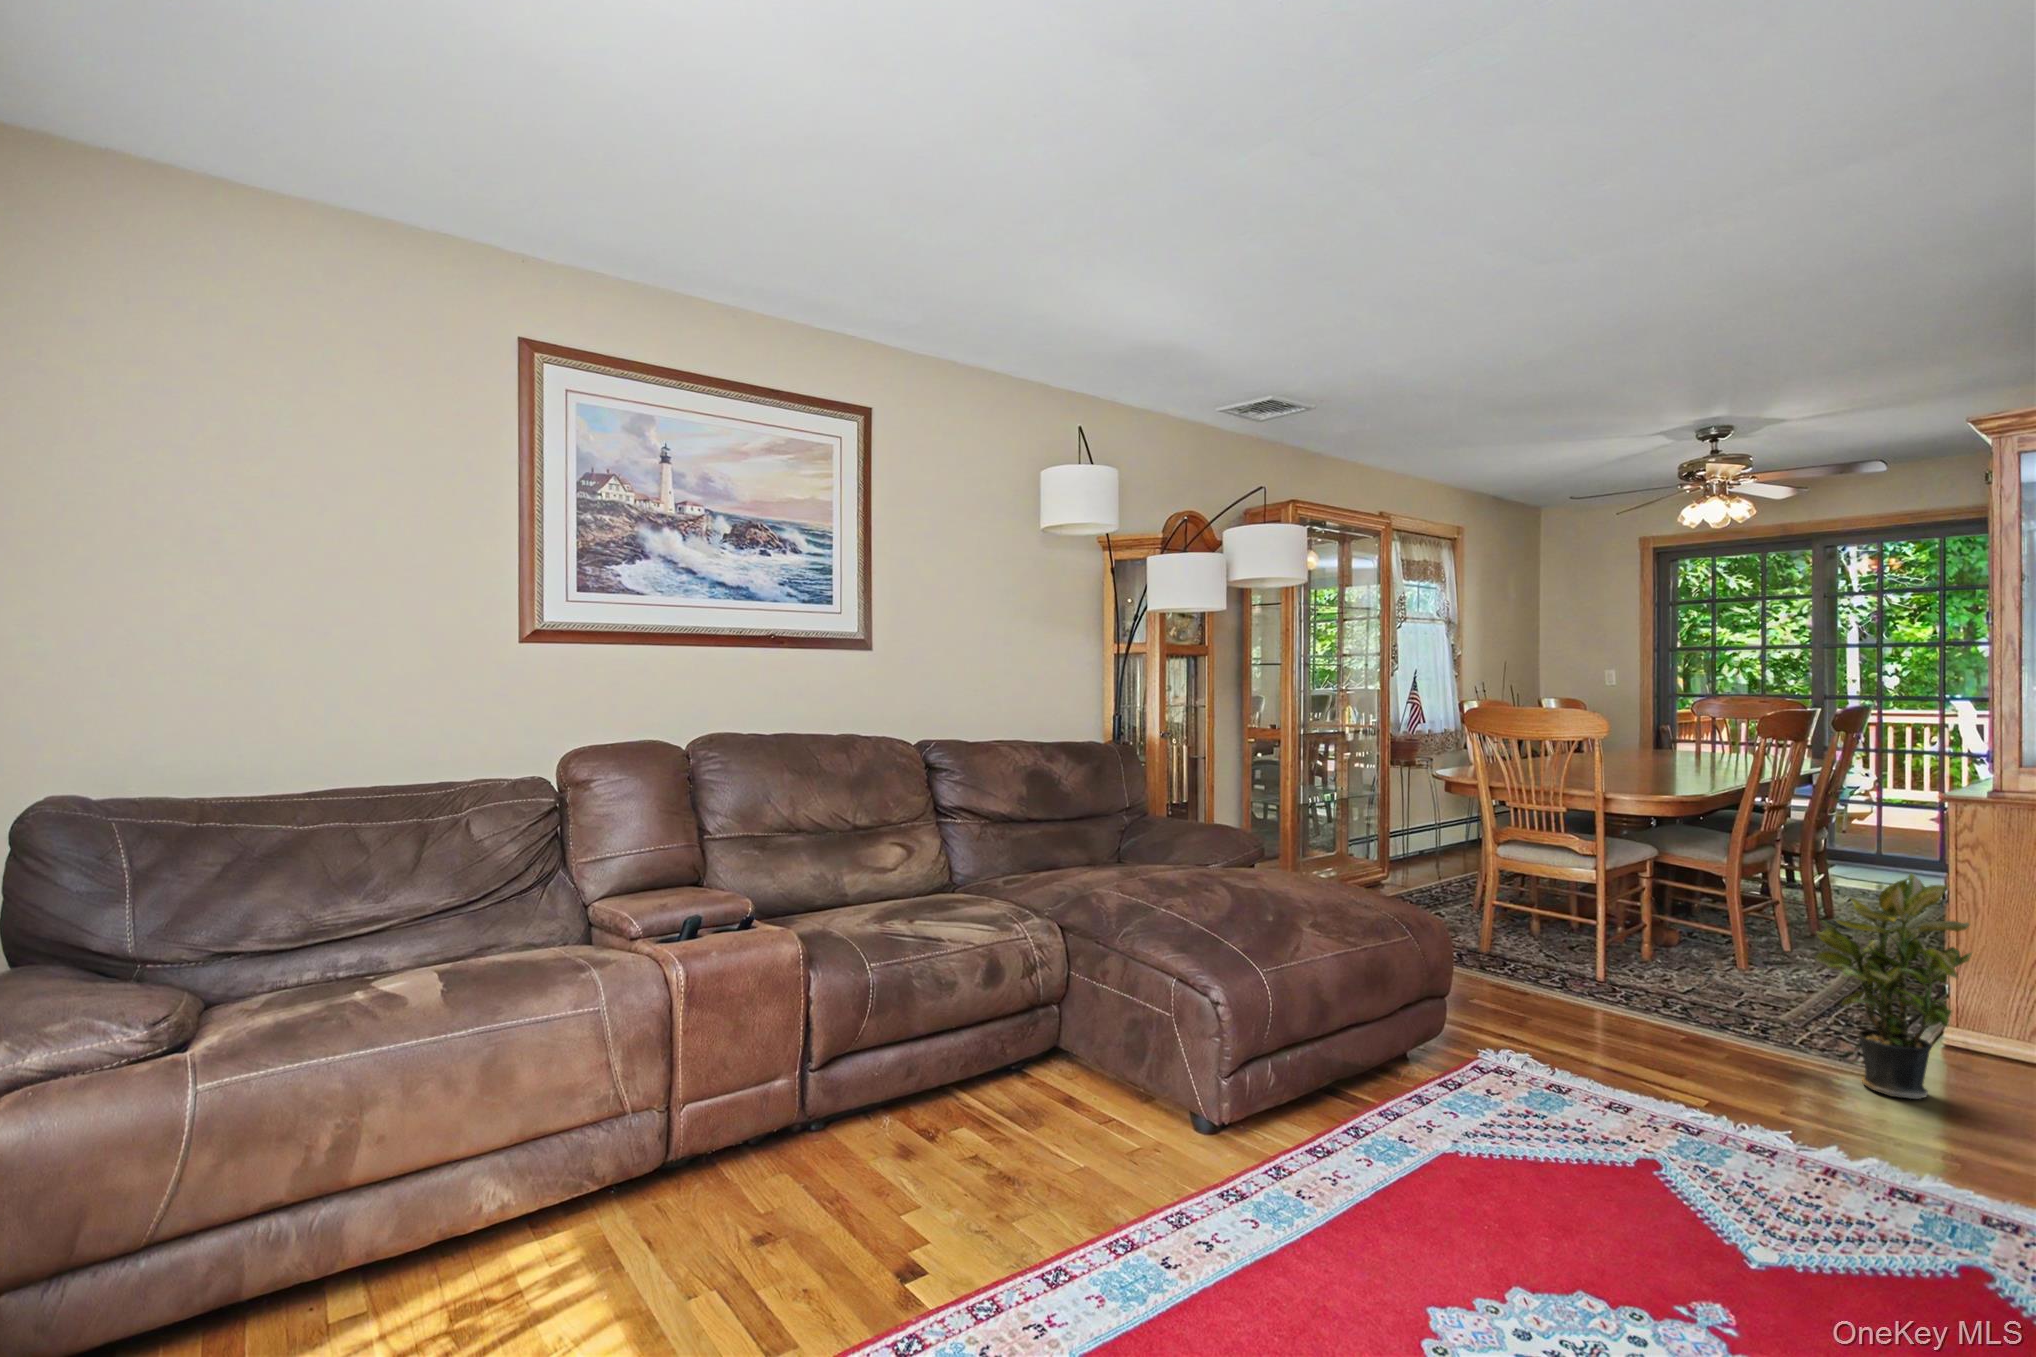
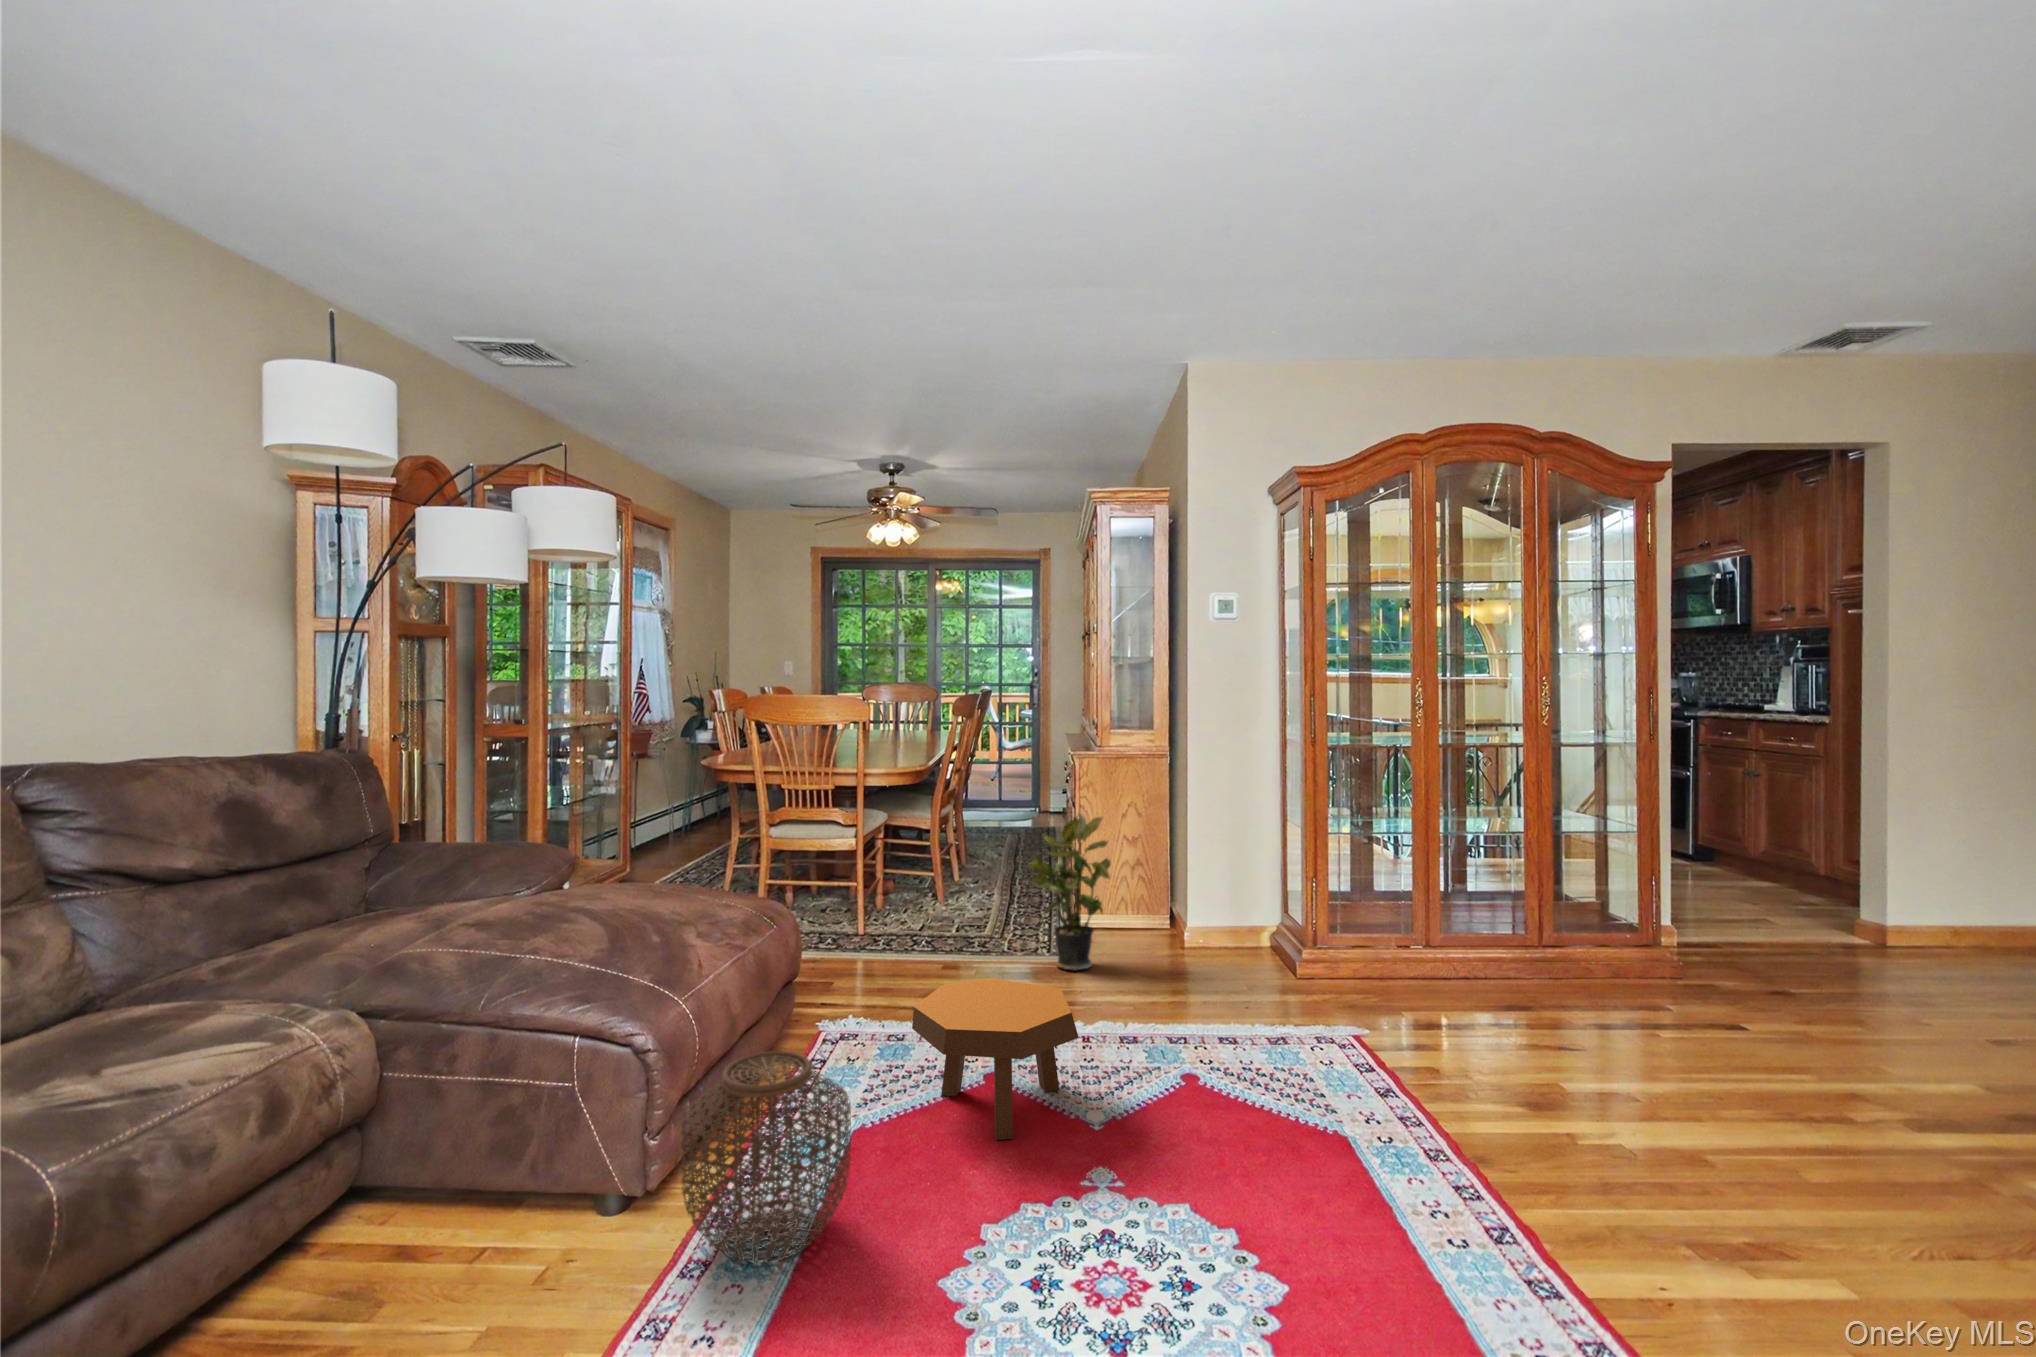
woven basket: none [1228,1030,1387,1224] -> present [681,1051,851,1263]
footstool: none [1527,1038,1758,1231] -> present [912,978,1079,1140]

